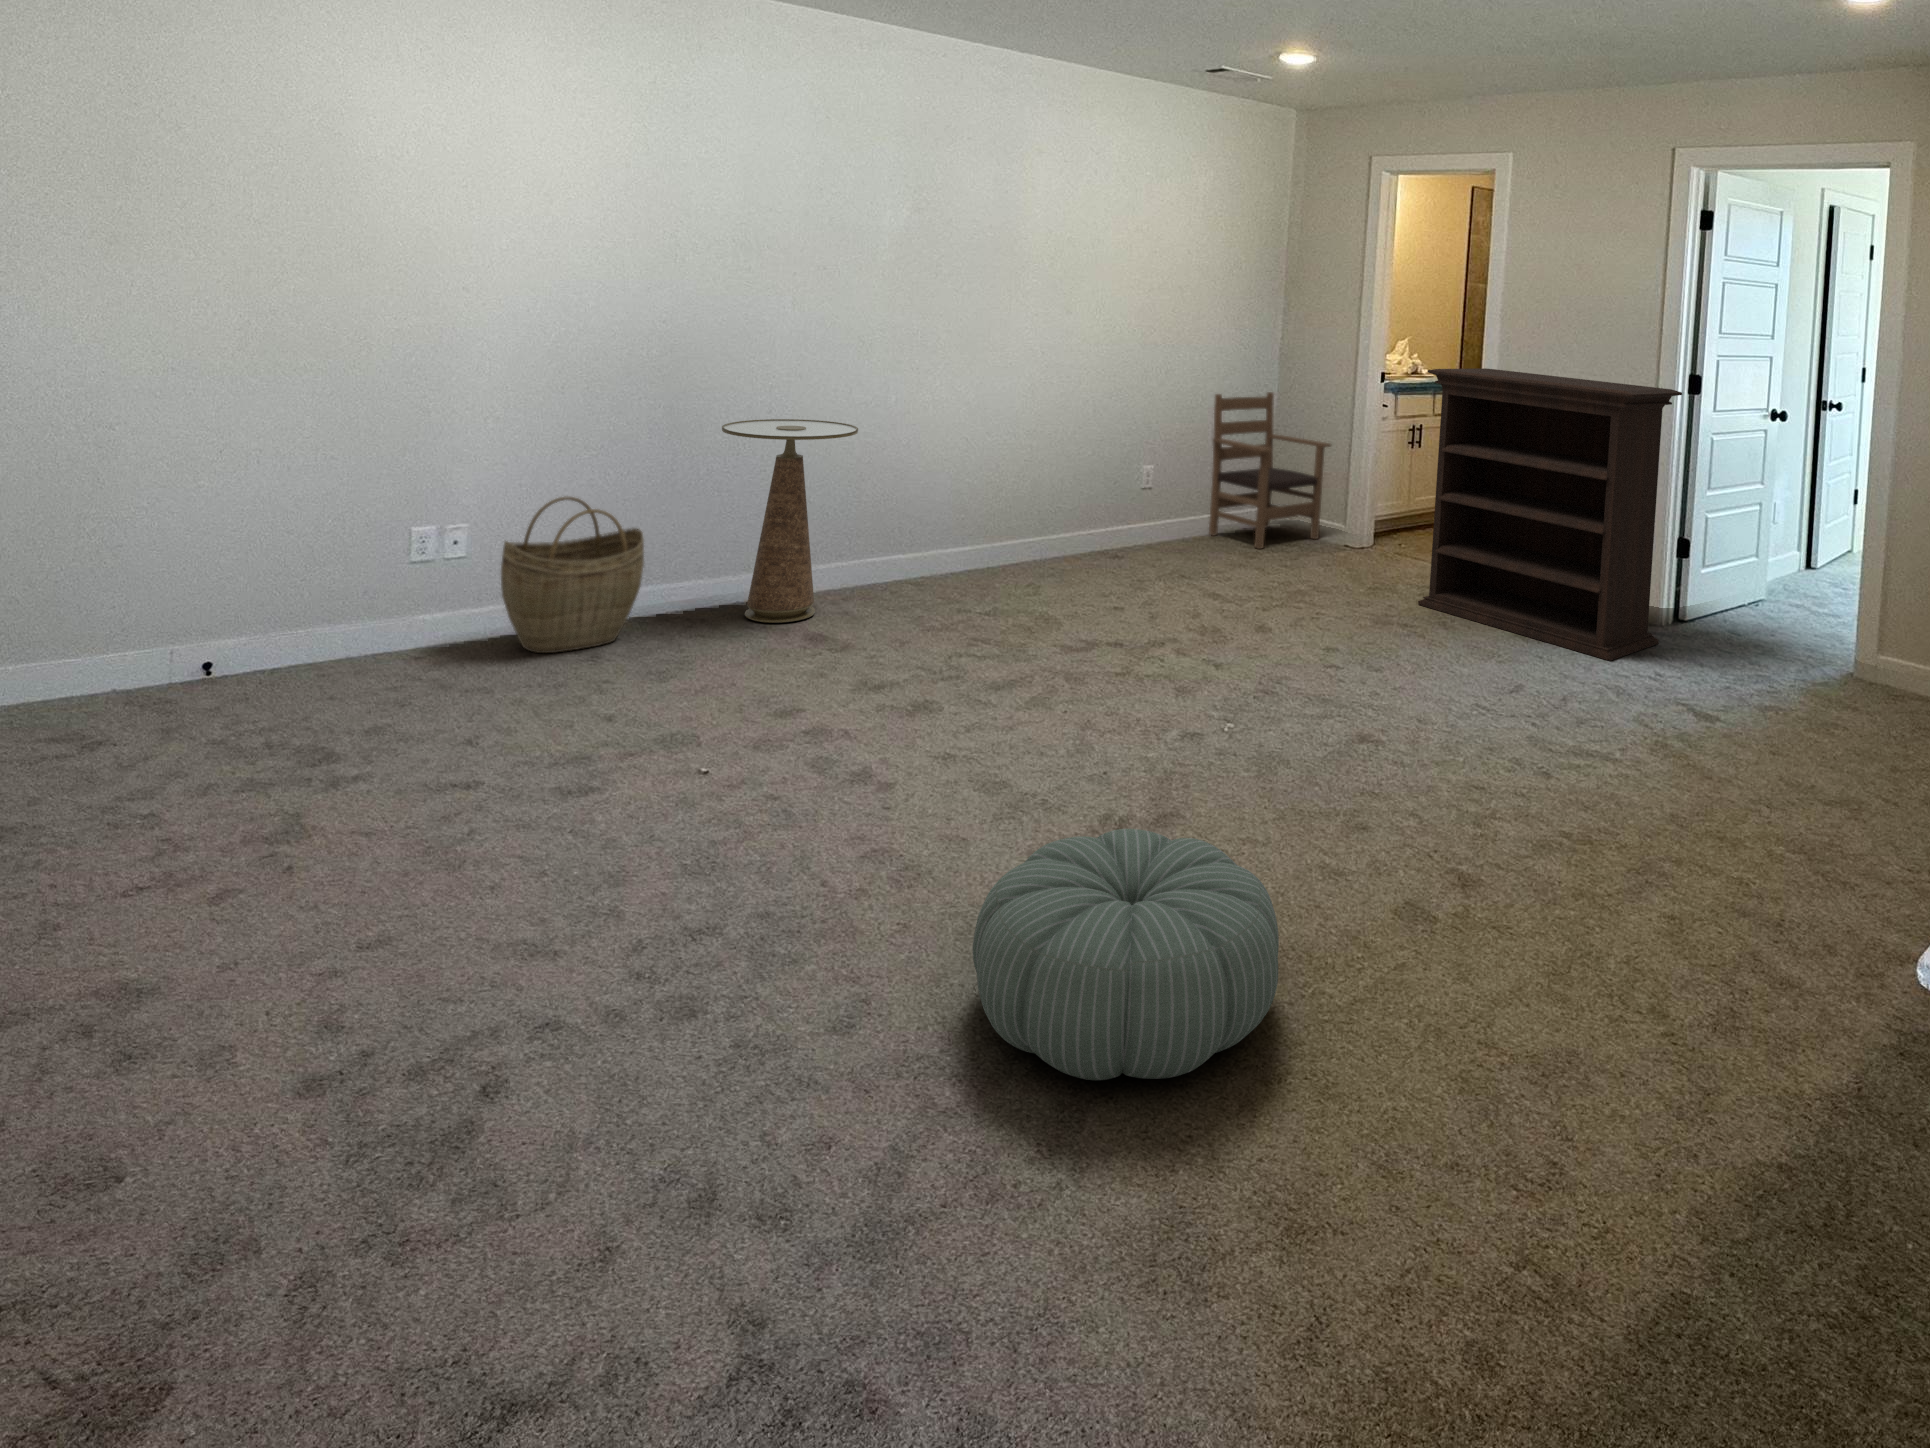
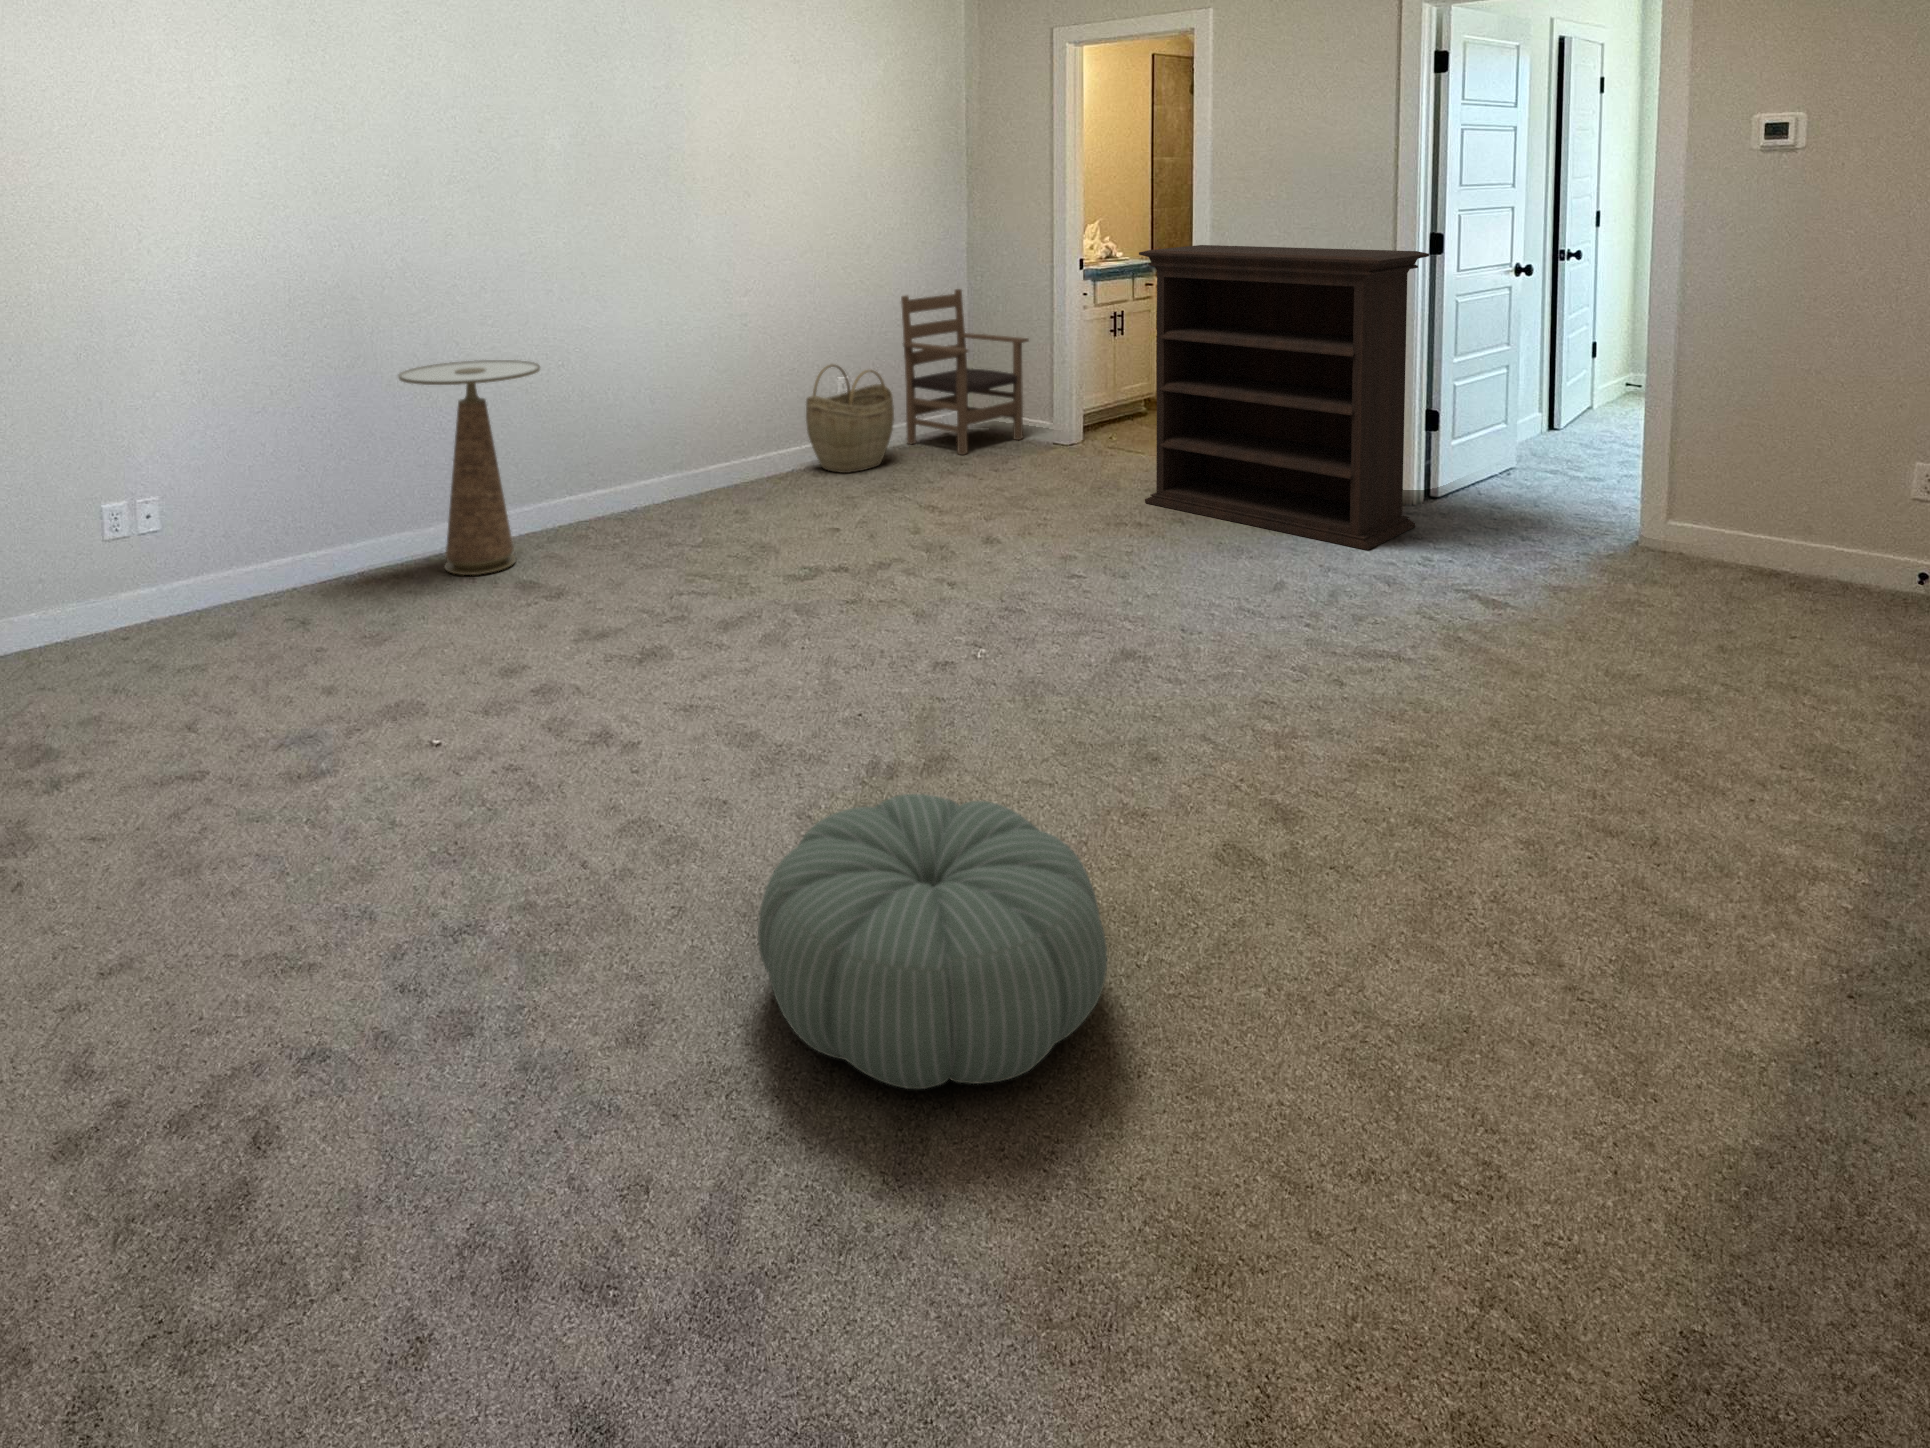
woven basket: present [501,496,644,653] -> present [806,364,894,473]

